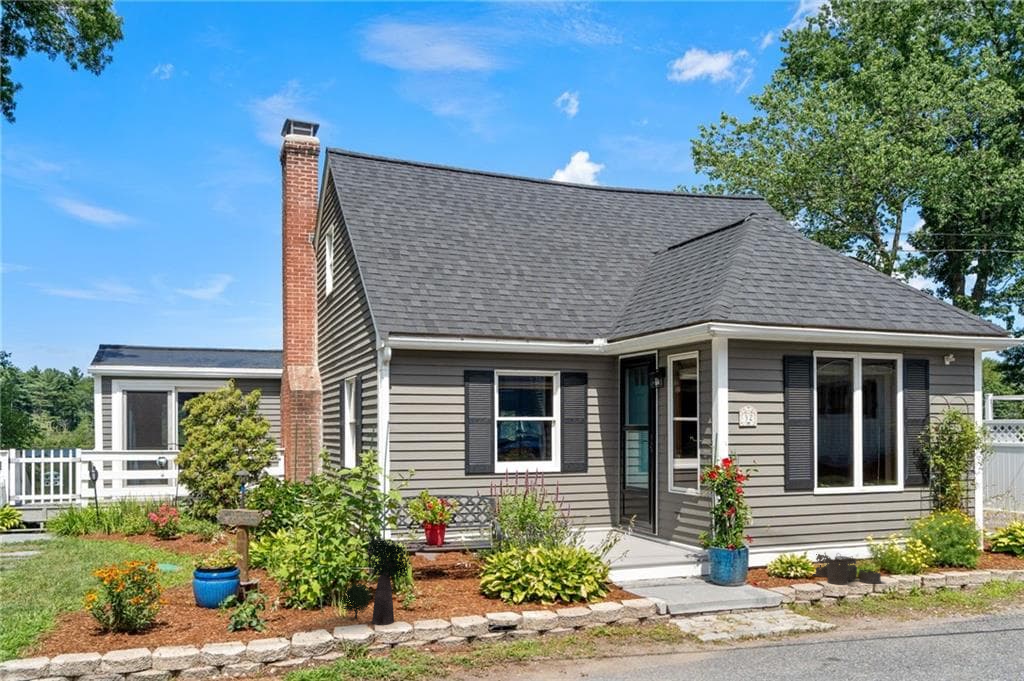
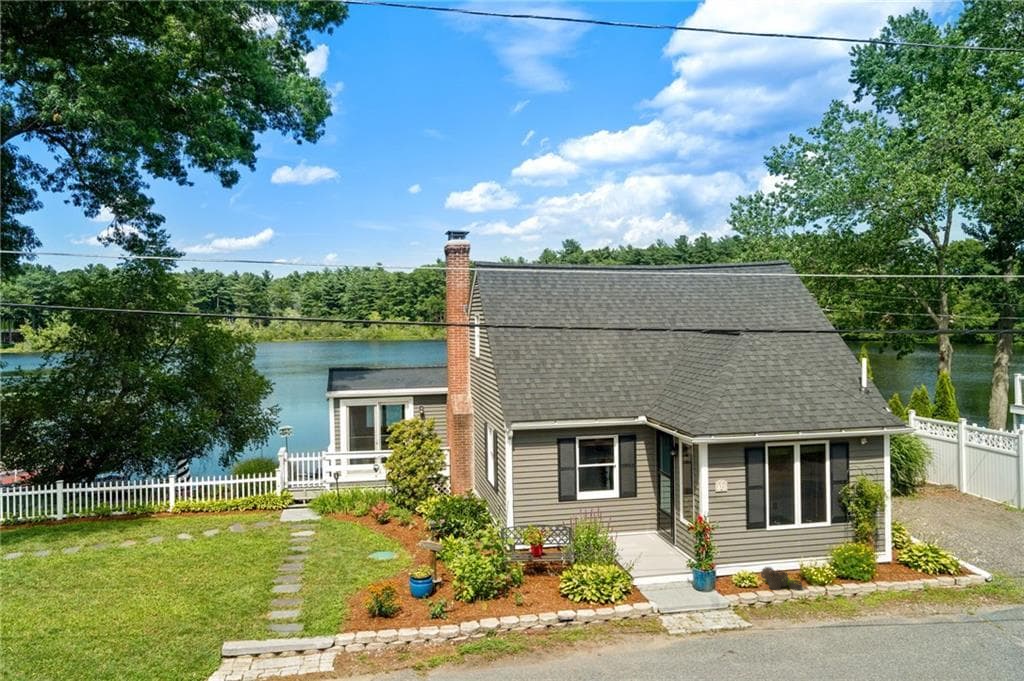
potted plant: present [339,536,411,625] -> none [483,567,519,615]

